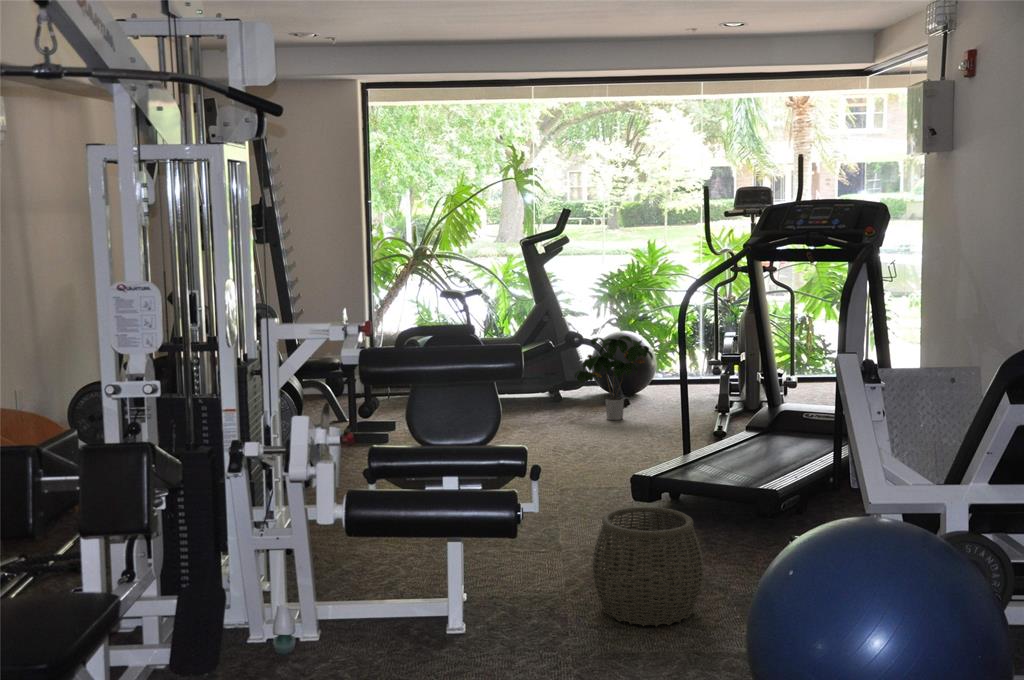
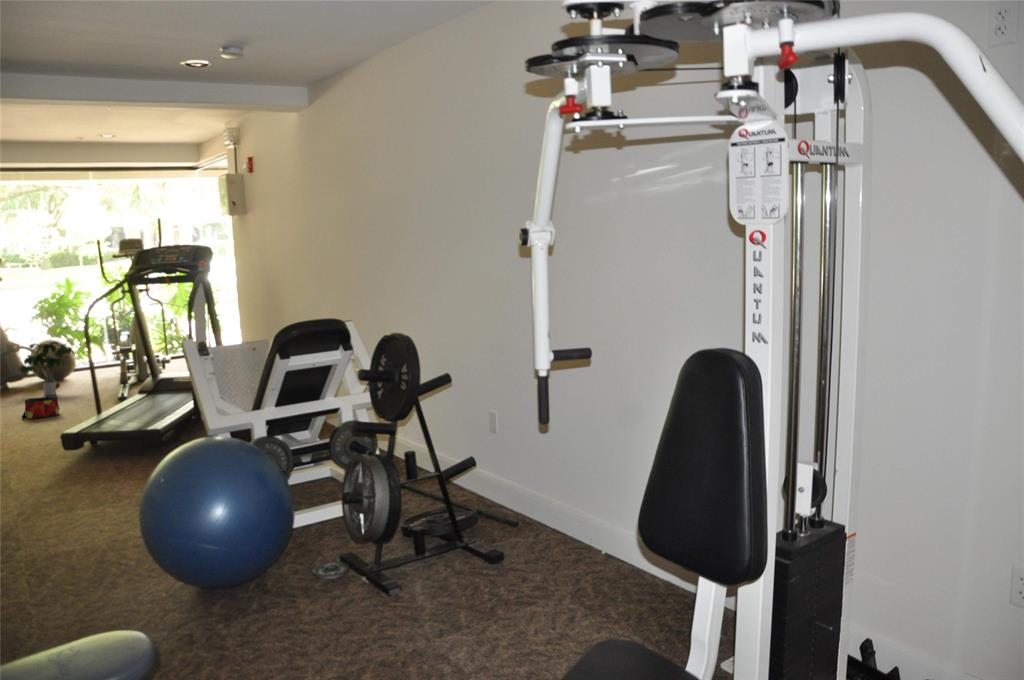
bag: none [570,424,626,460] -> present [22,396,59,419]
woven basket: present [591,507,704,626] -> none [45,429,106,485]

